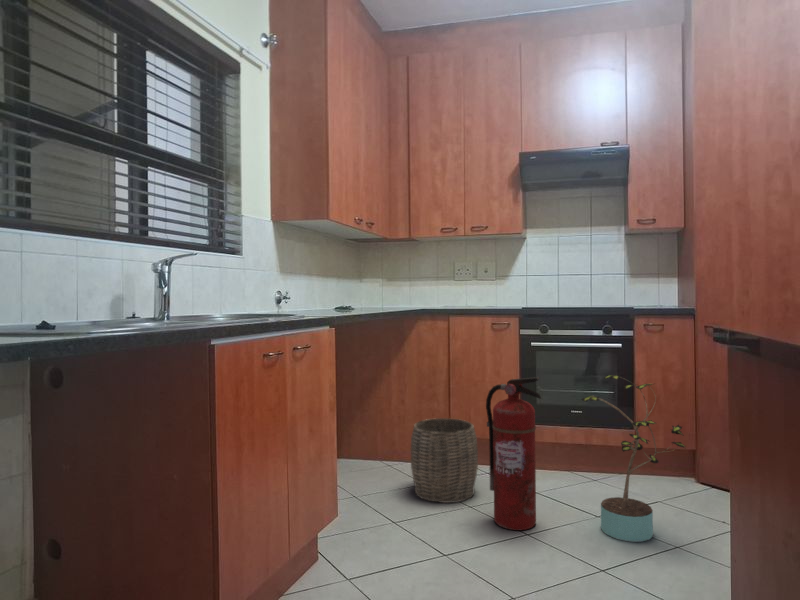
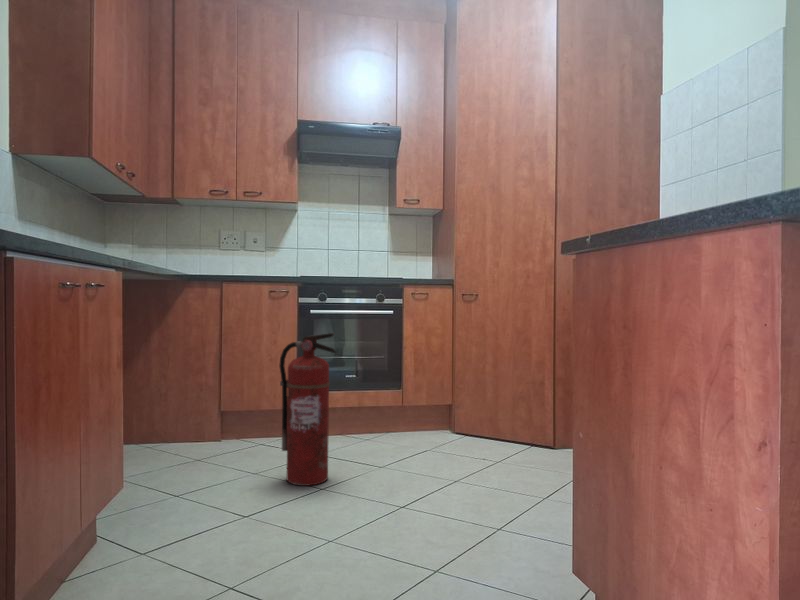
potted plant: present [582,375,685,542] -> none [373,330,459,479]
woven basket: present [411,418,478,503] -> none [186,388,262,475]

